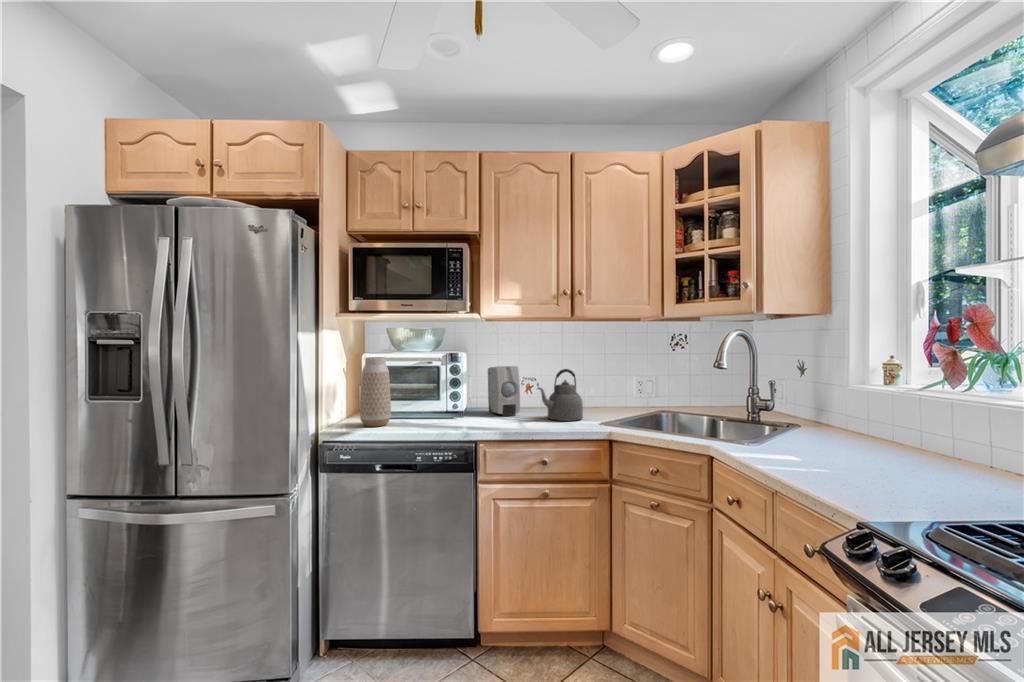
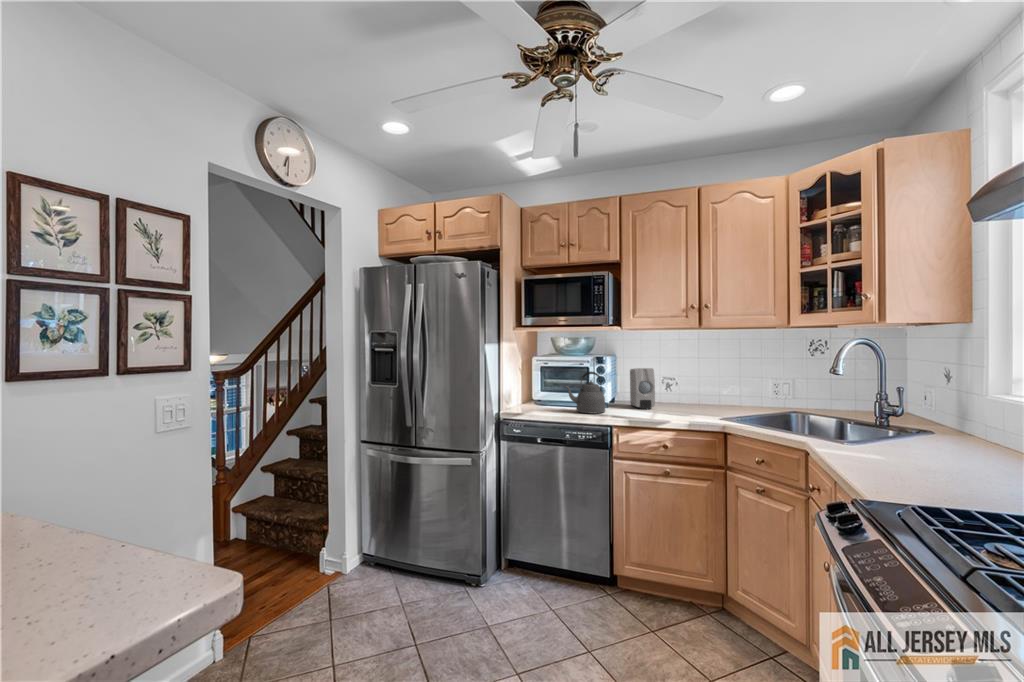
vase: present [360,357,391,427] -> none [529,360,551,411]
kettle: present [537,369,583,421] -> present [565,372,605,414]

